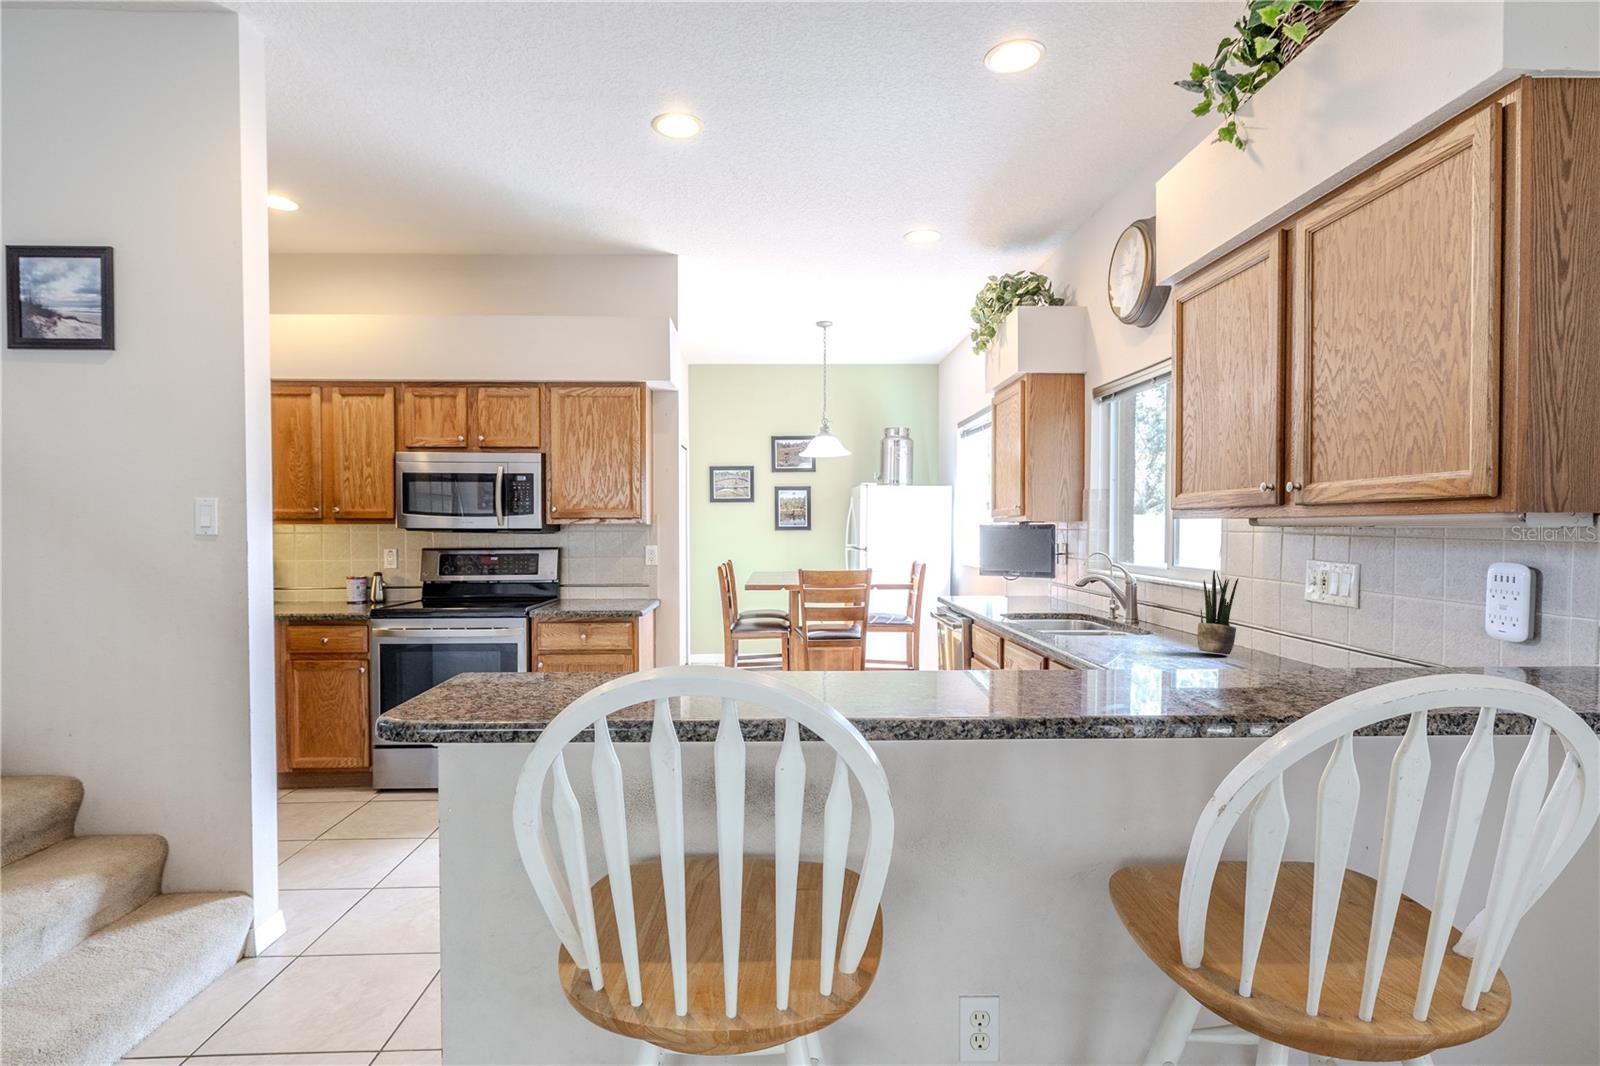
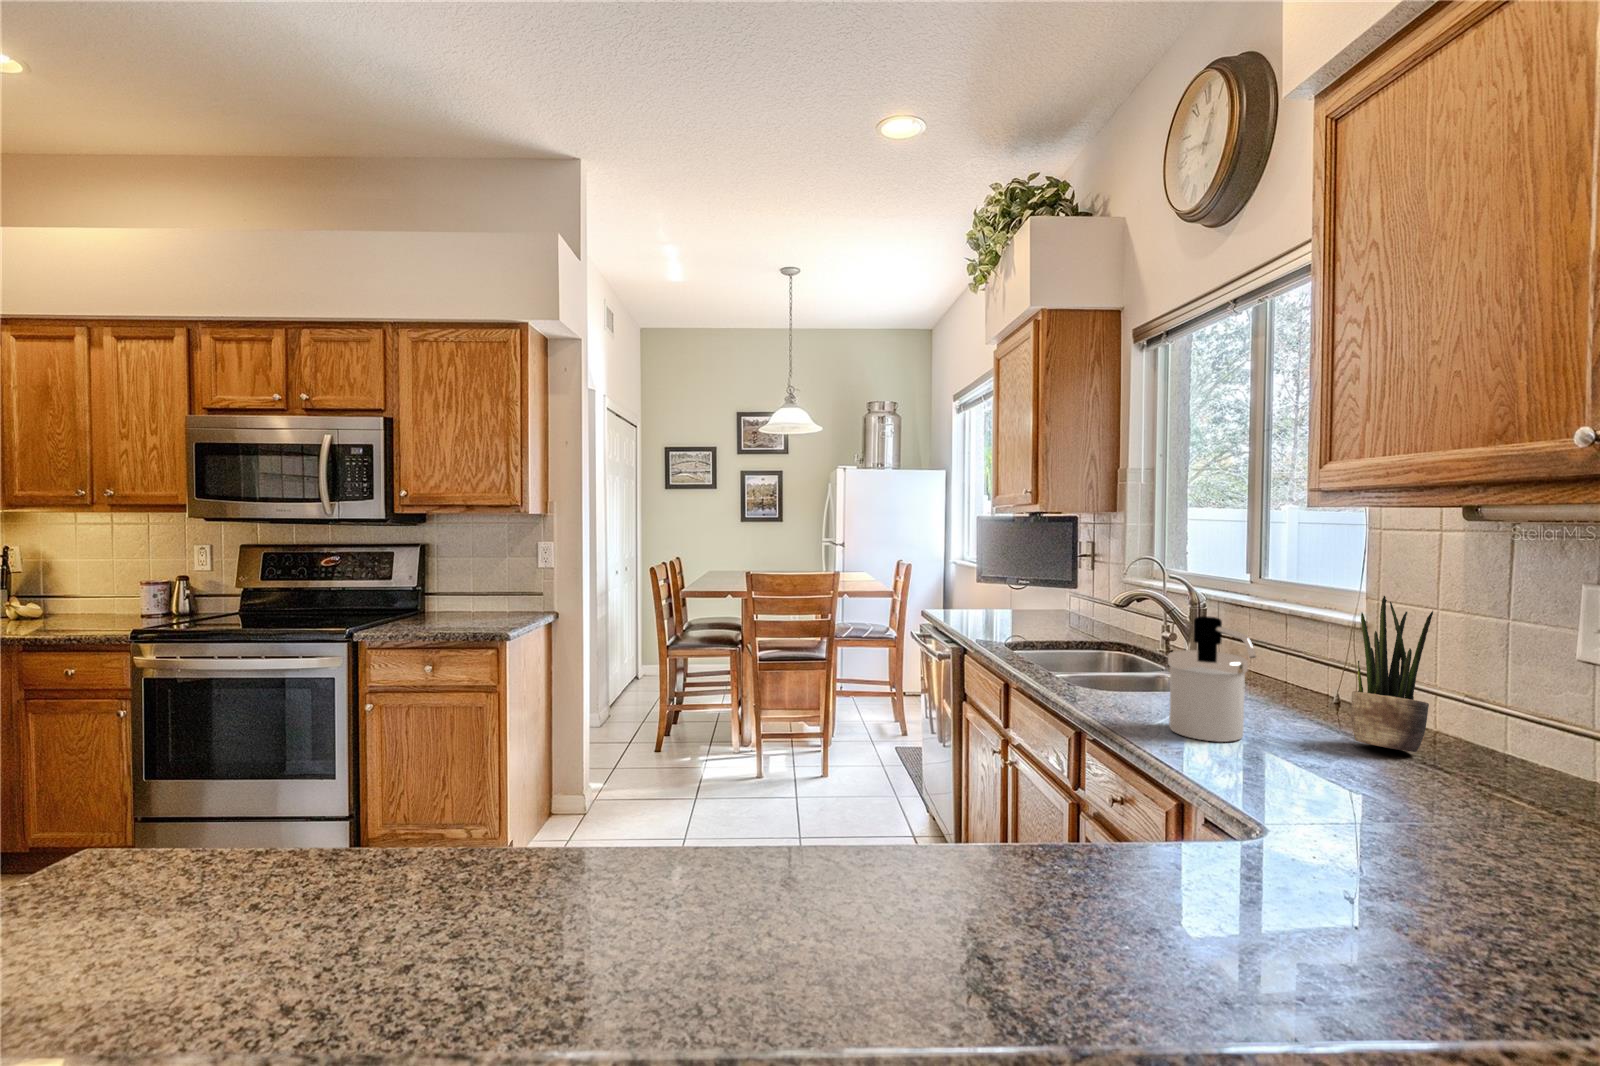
soap dispenser: none [1098,583,1141,652] -> present [1168,616,1256,742]

